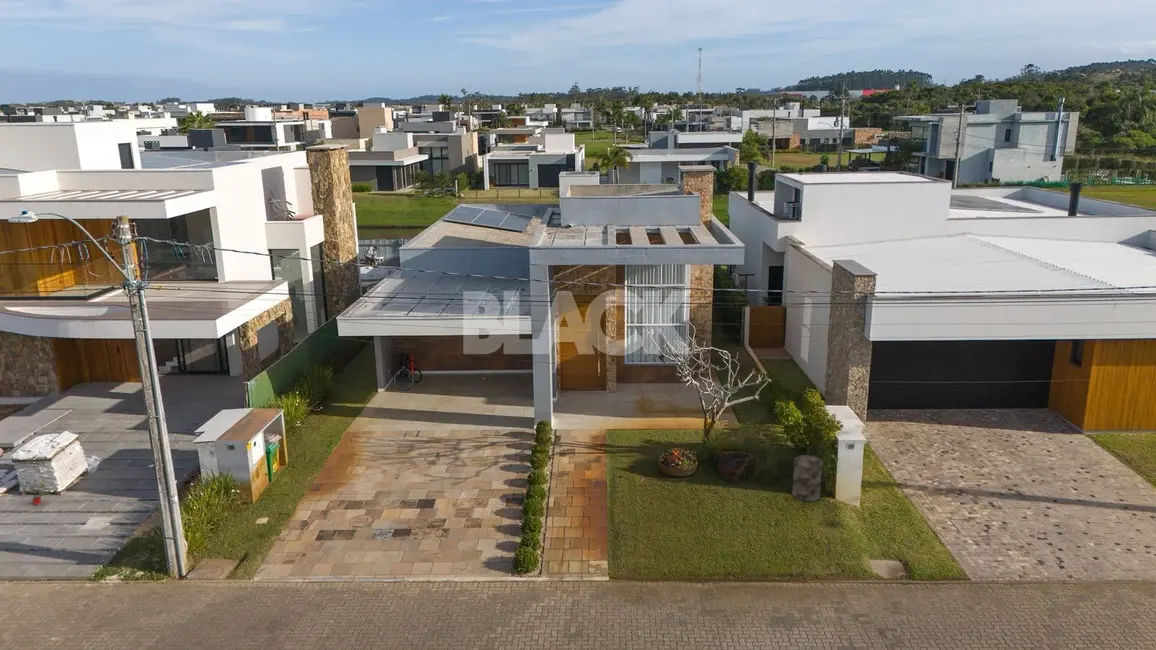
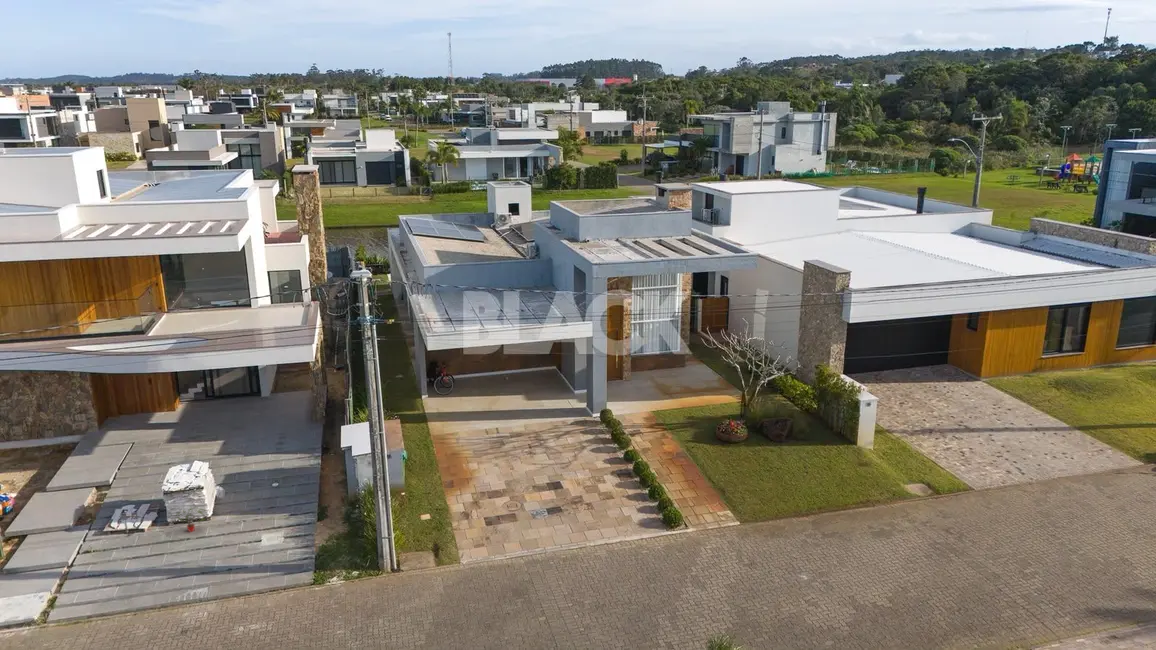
trash can: present [792,455,823,502] -> none [822,415,846,450]

